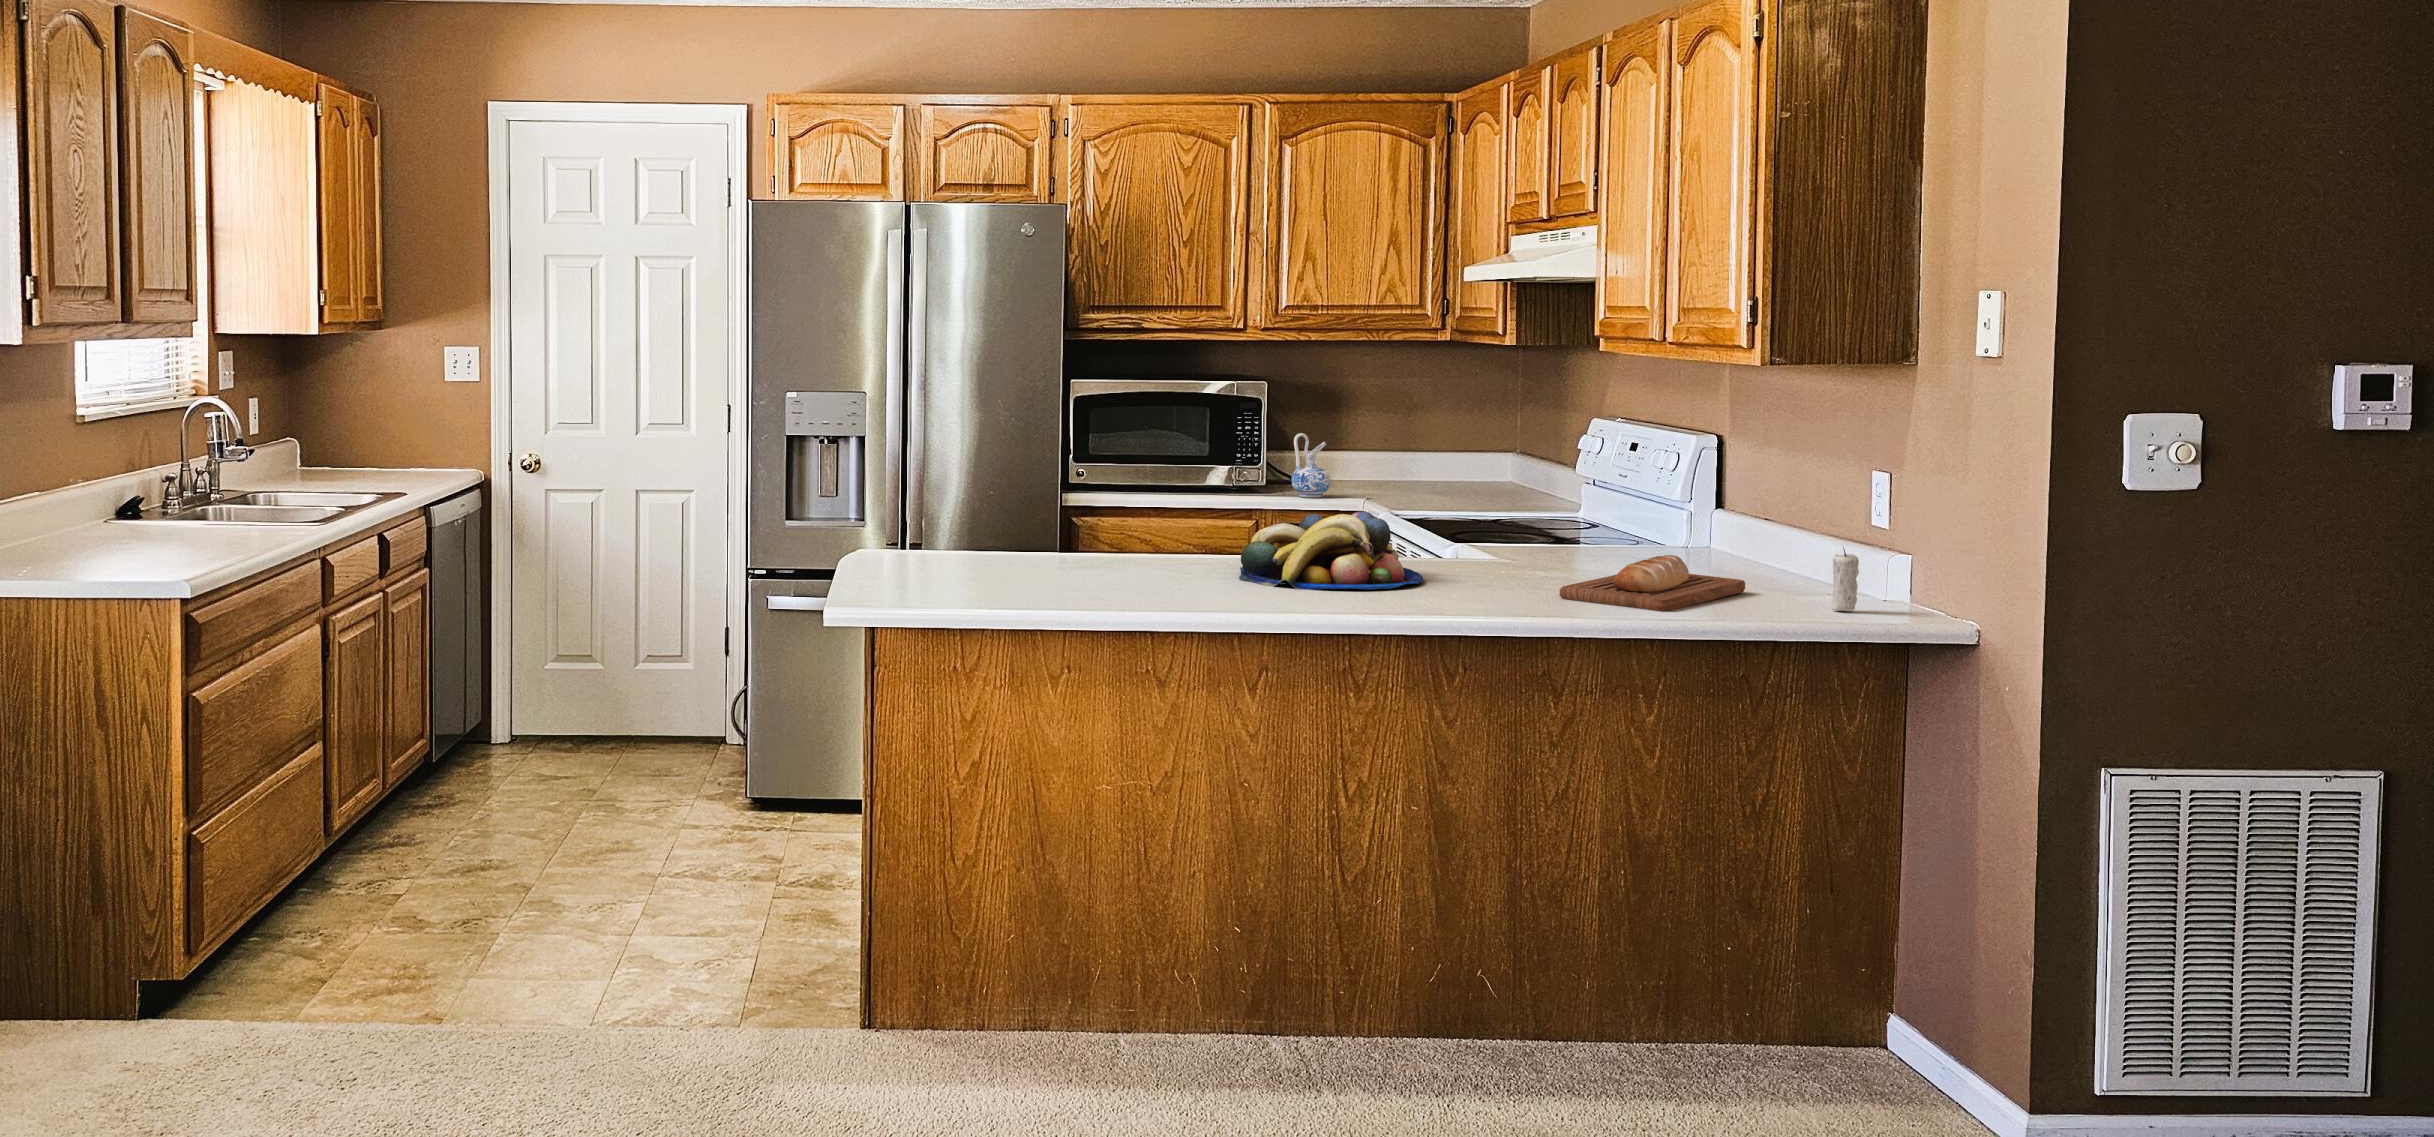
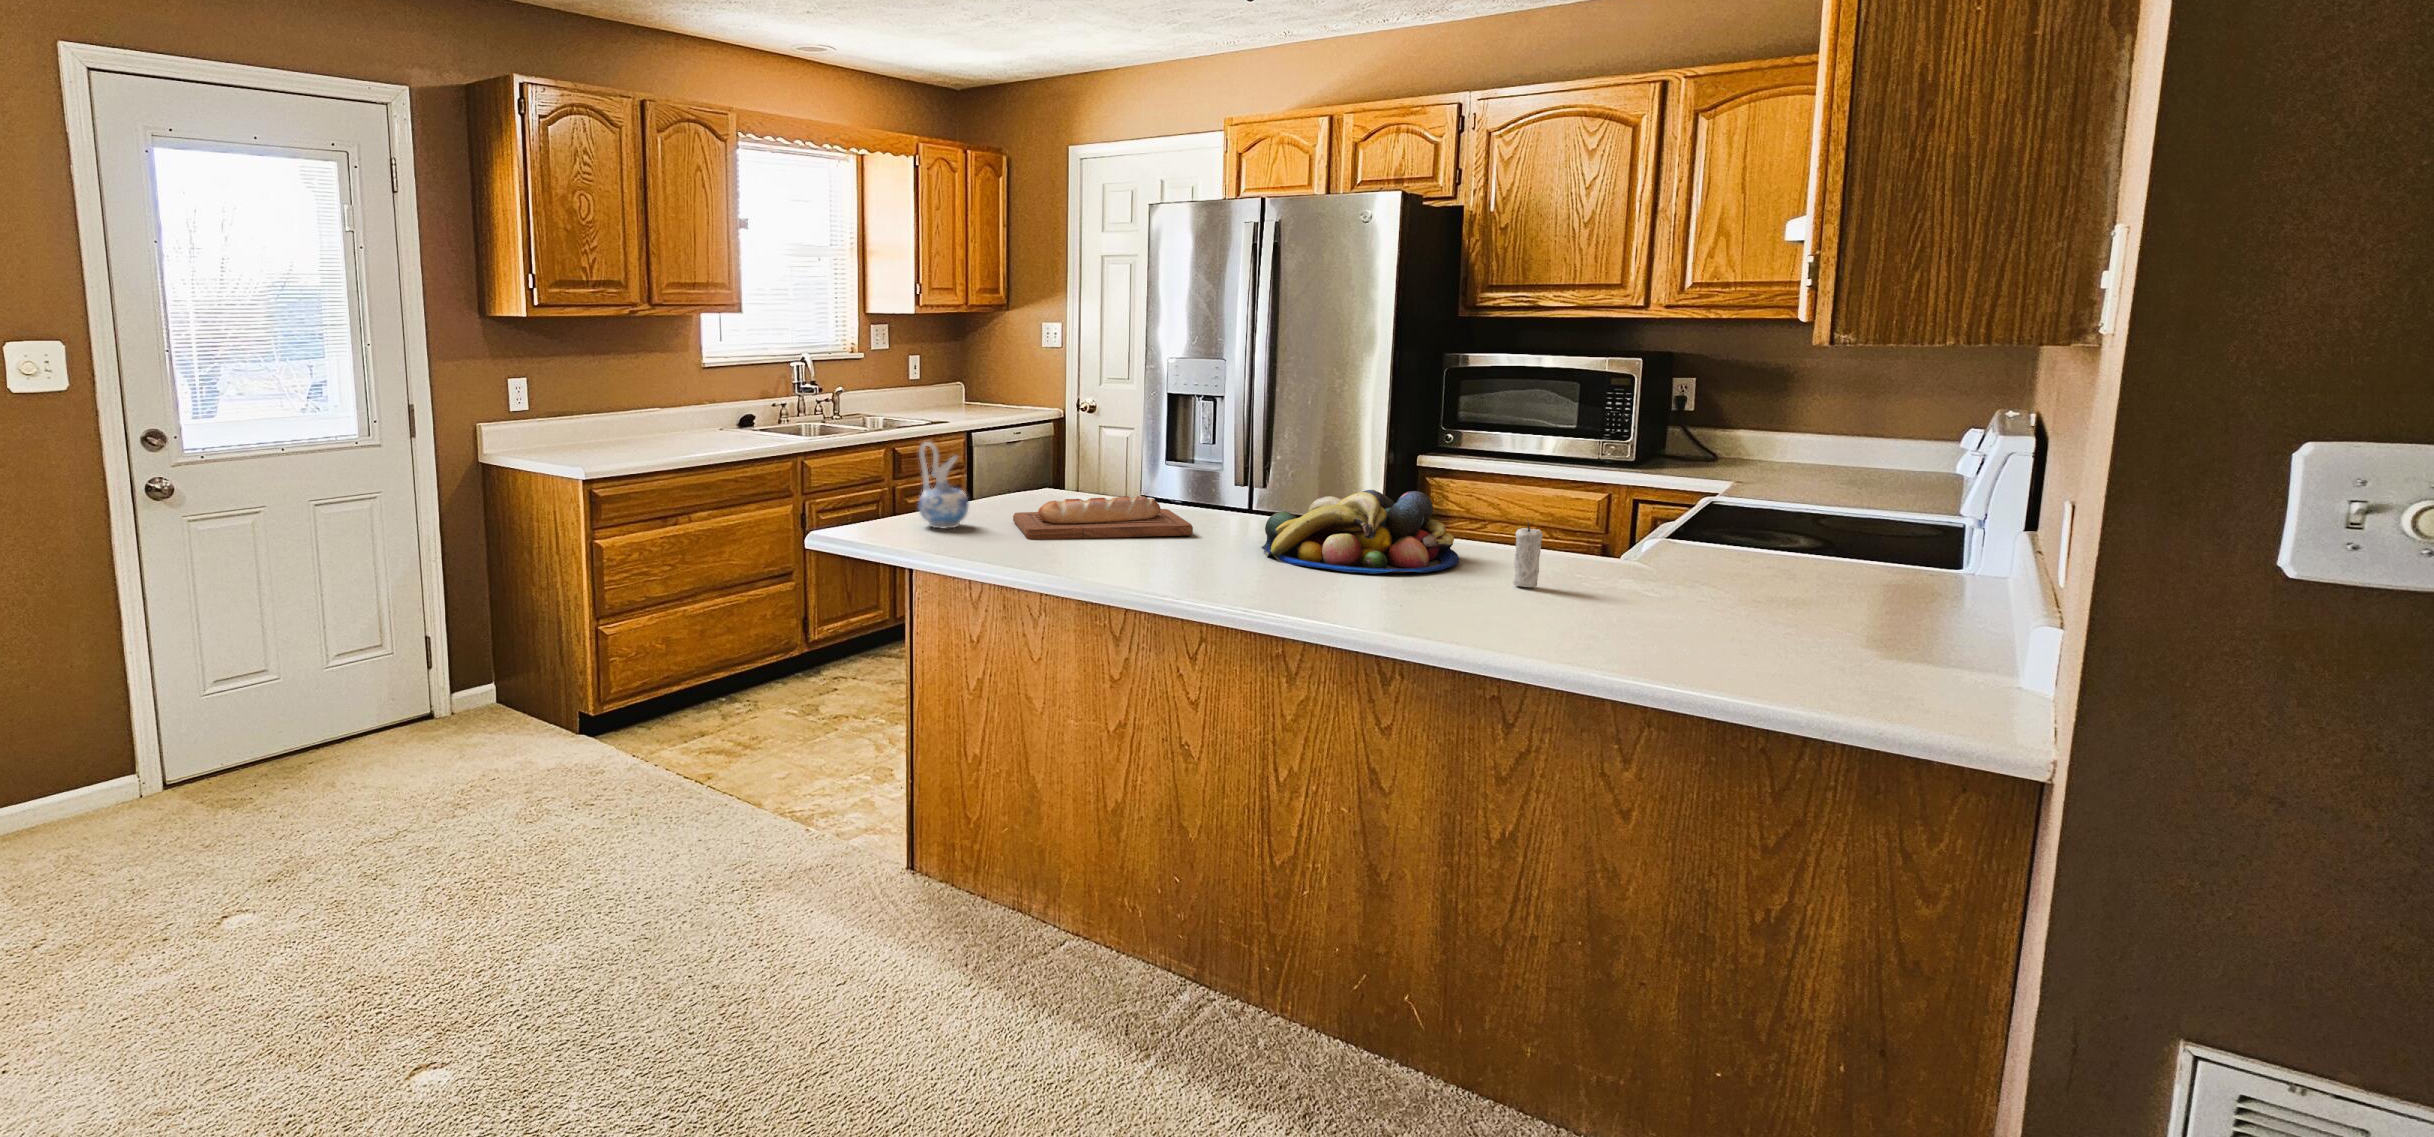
ceramic pitcher: present [1291,433,1330,498] -> present [918,442,969,528]
candle: present [1831,548,1859,611] -> present [1513,522,1543,587]
bread loaf: present [1559,555,1745,611] -> present [1013,496,1193,539]

